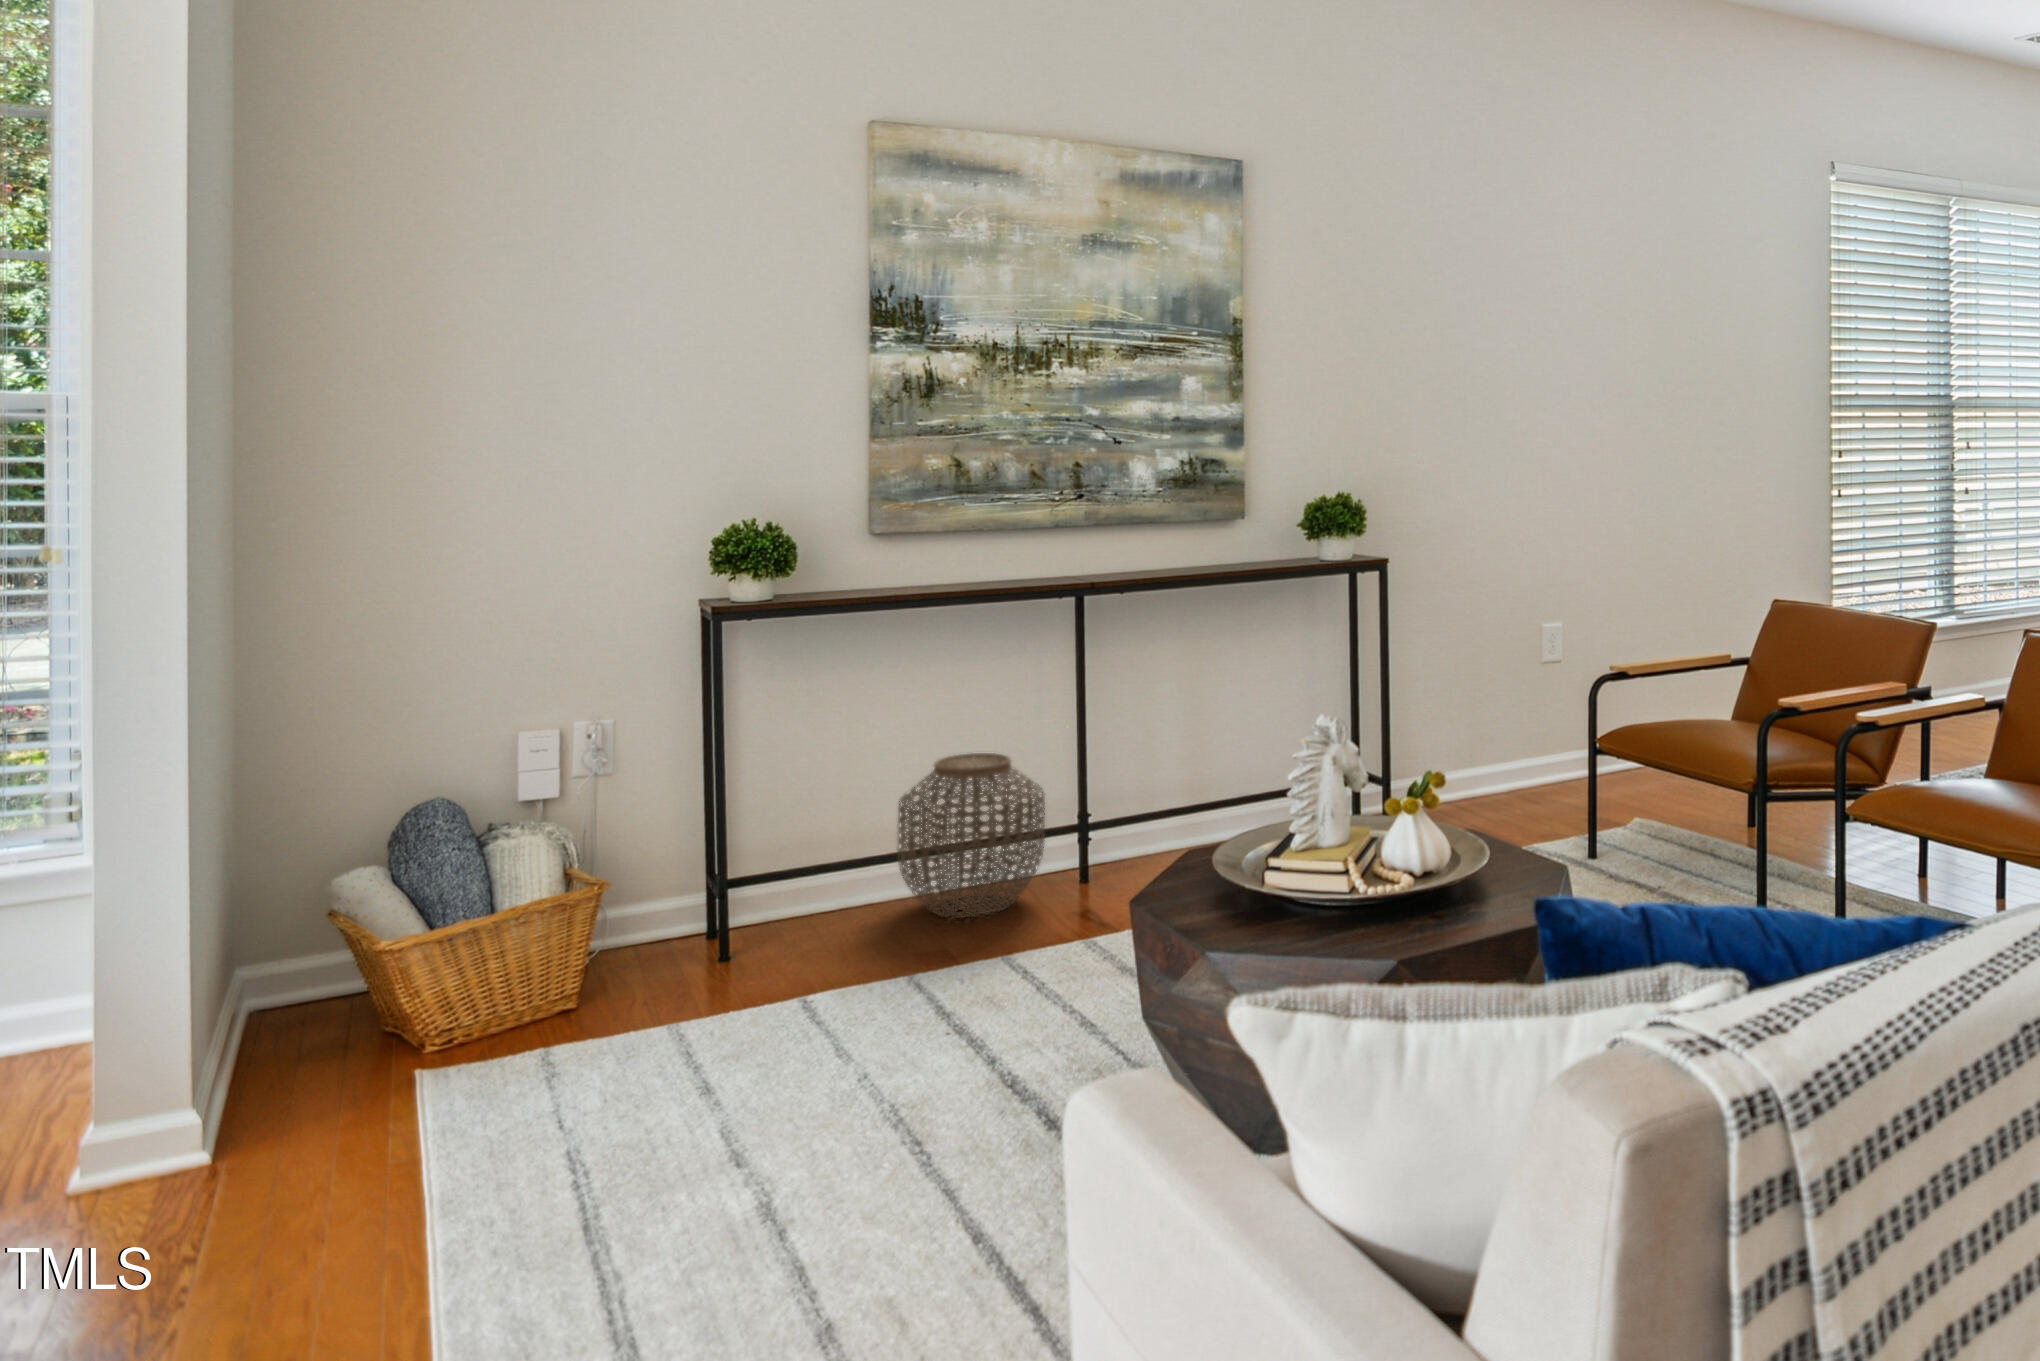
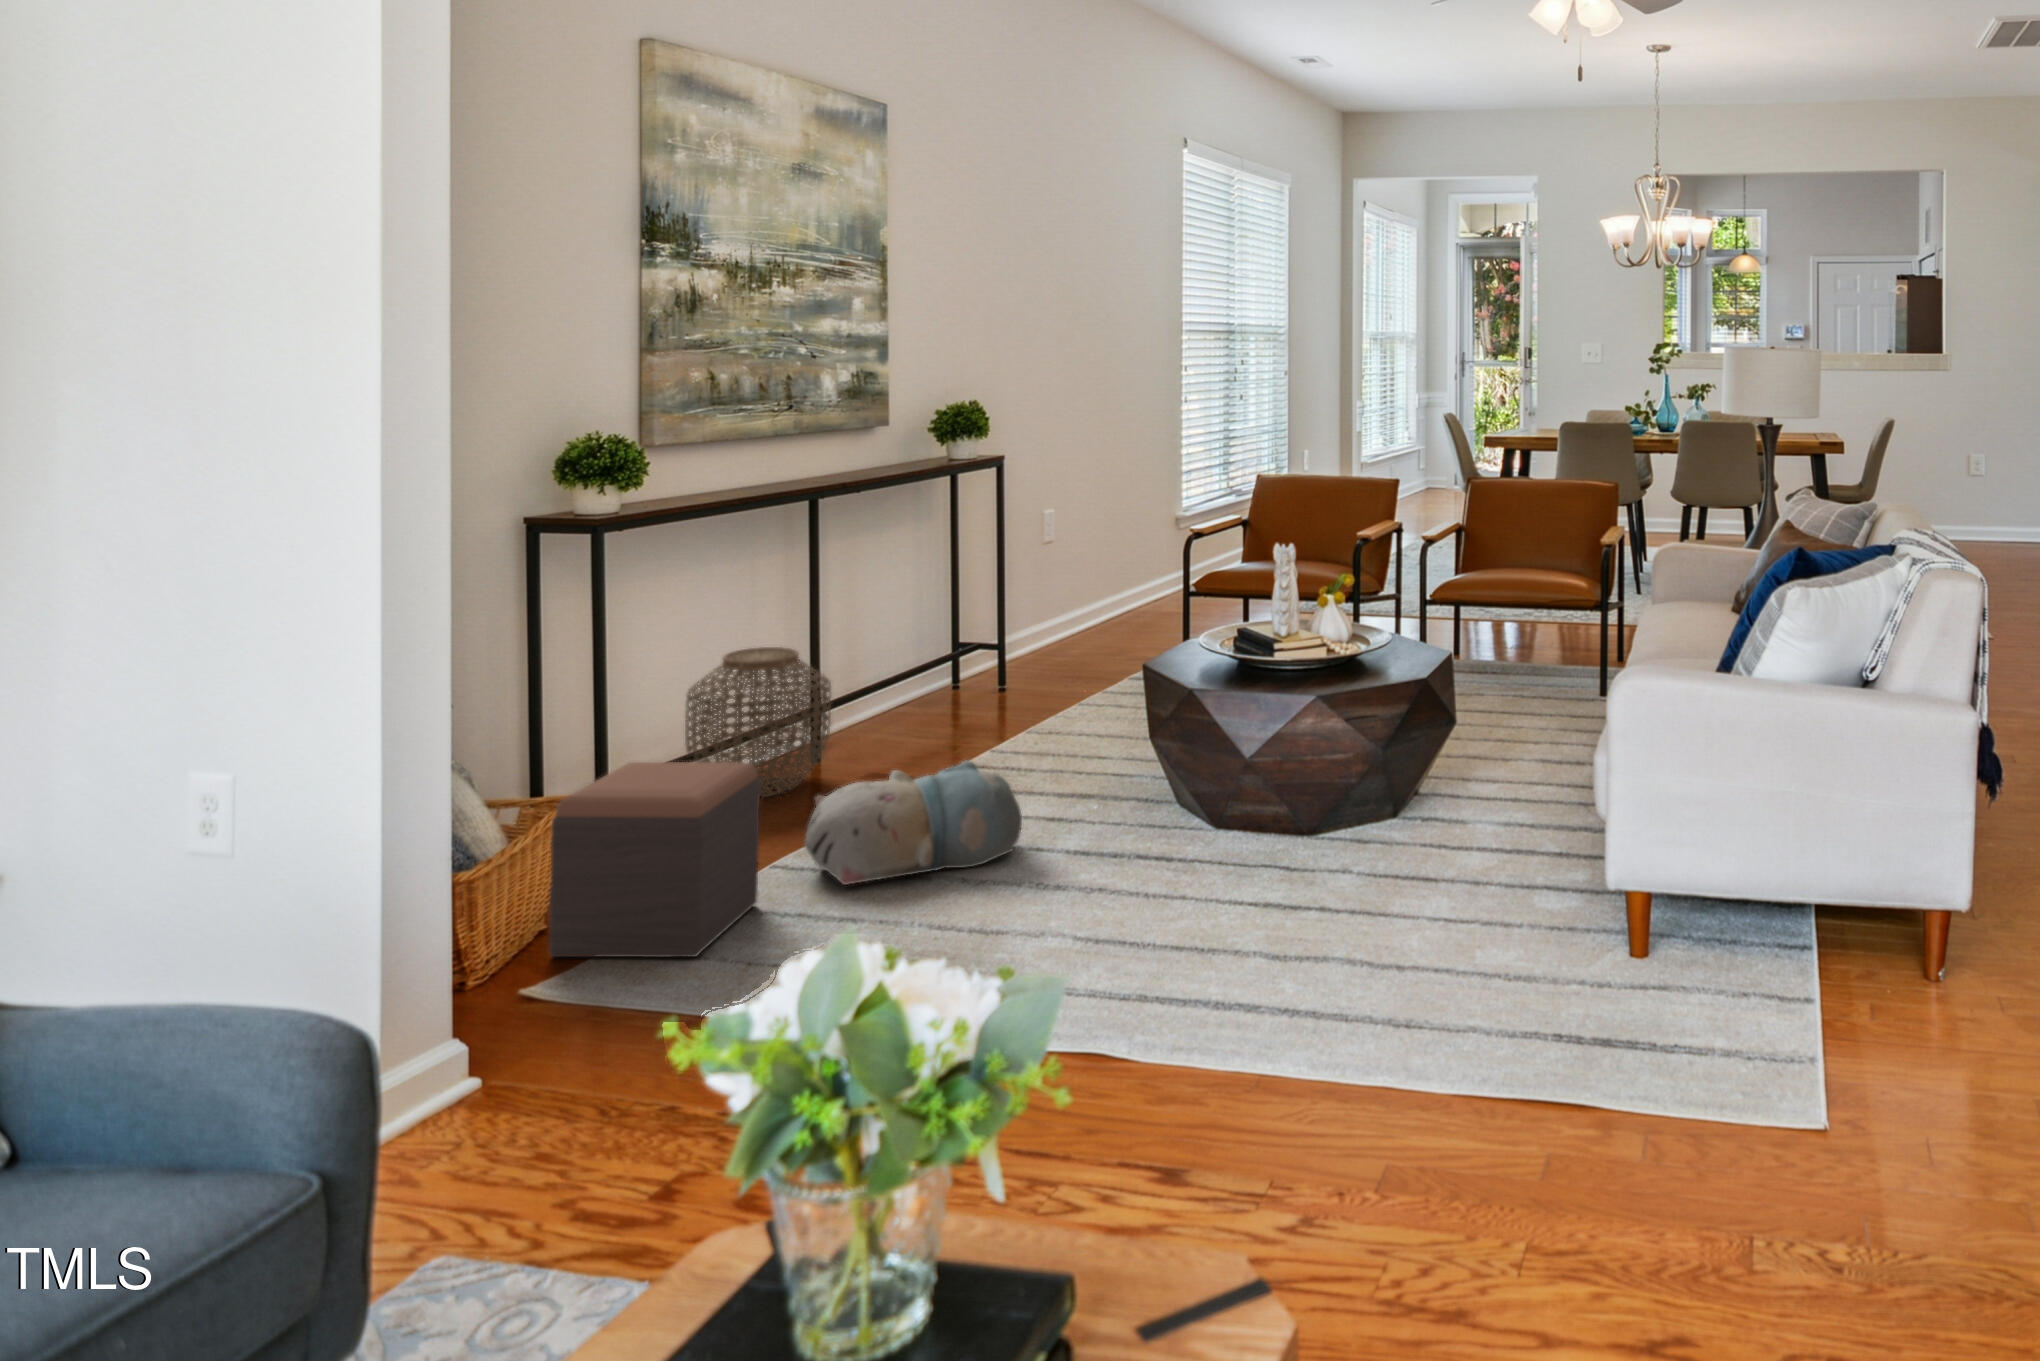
footstool: none [507,857,721,1079] -> present [549,762,760,957]
plush toy: none [793,913,1026,1048] -> present [805,760,1022,885]

